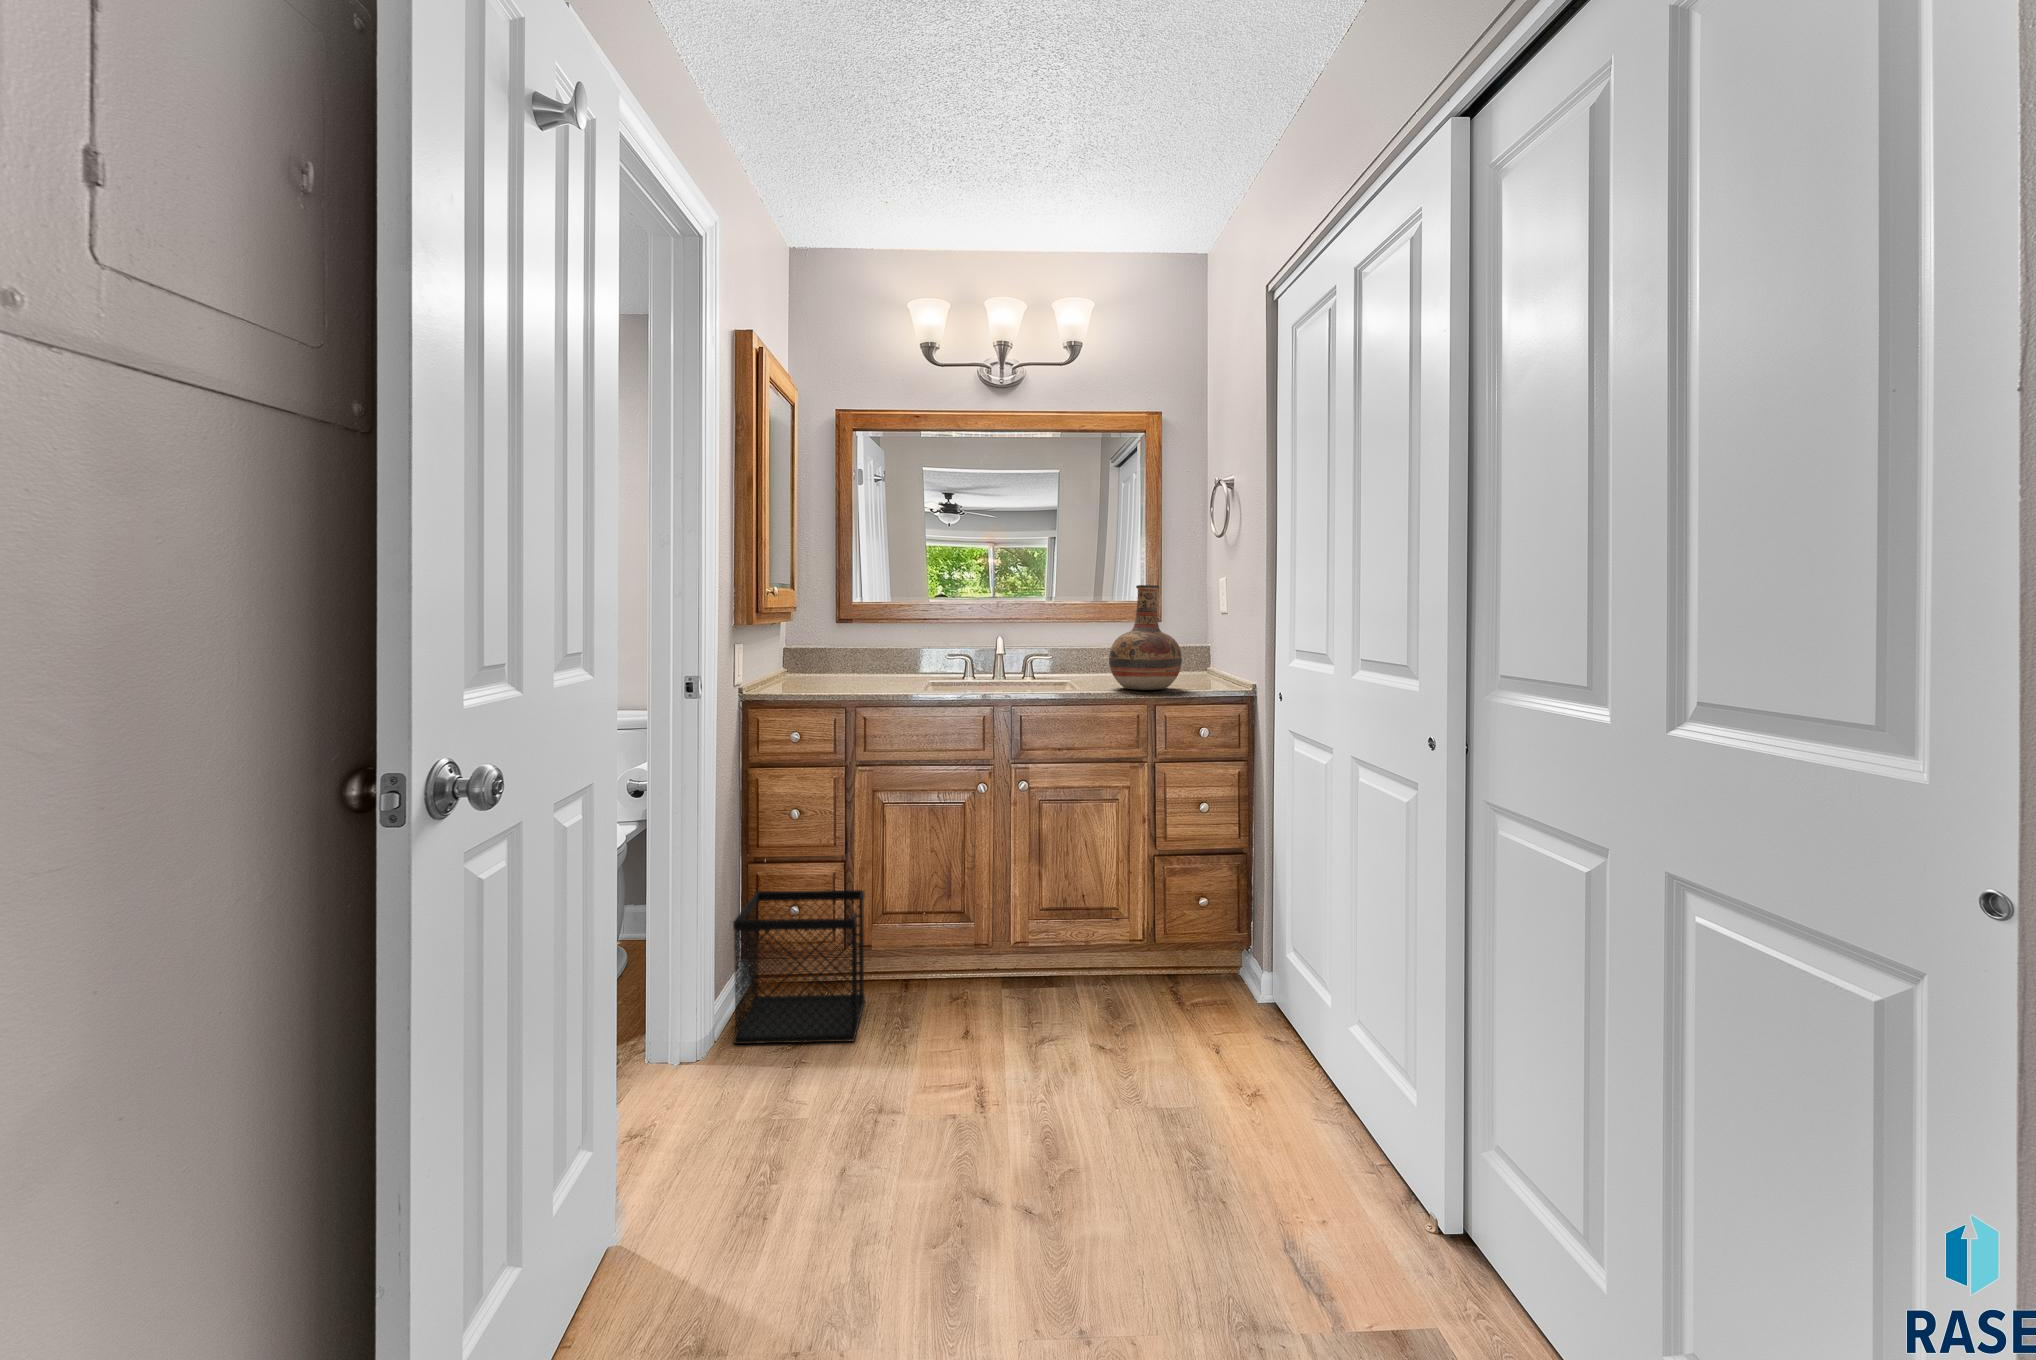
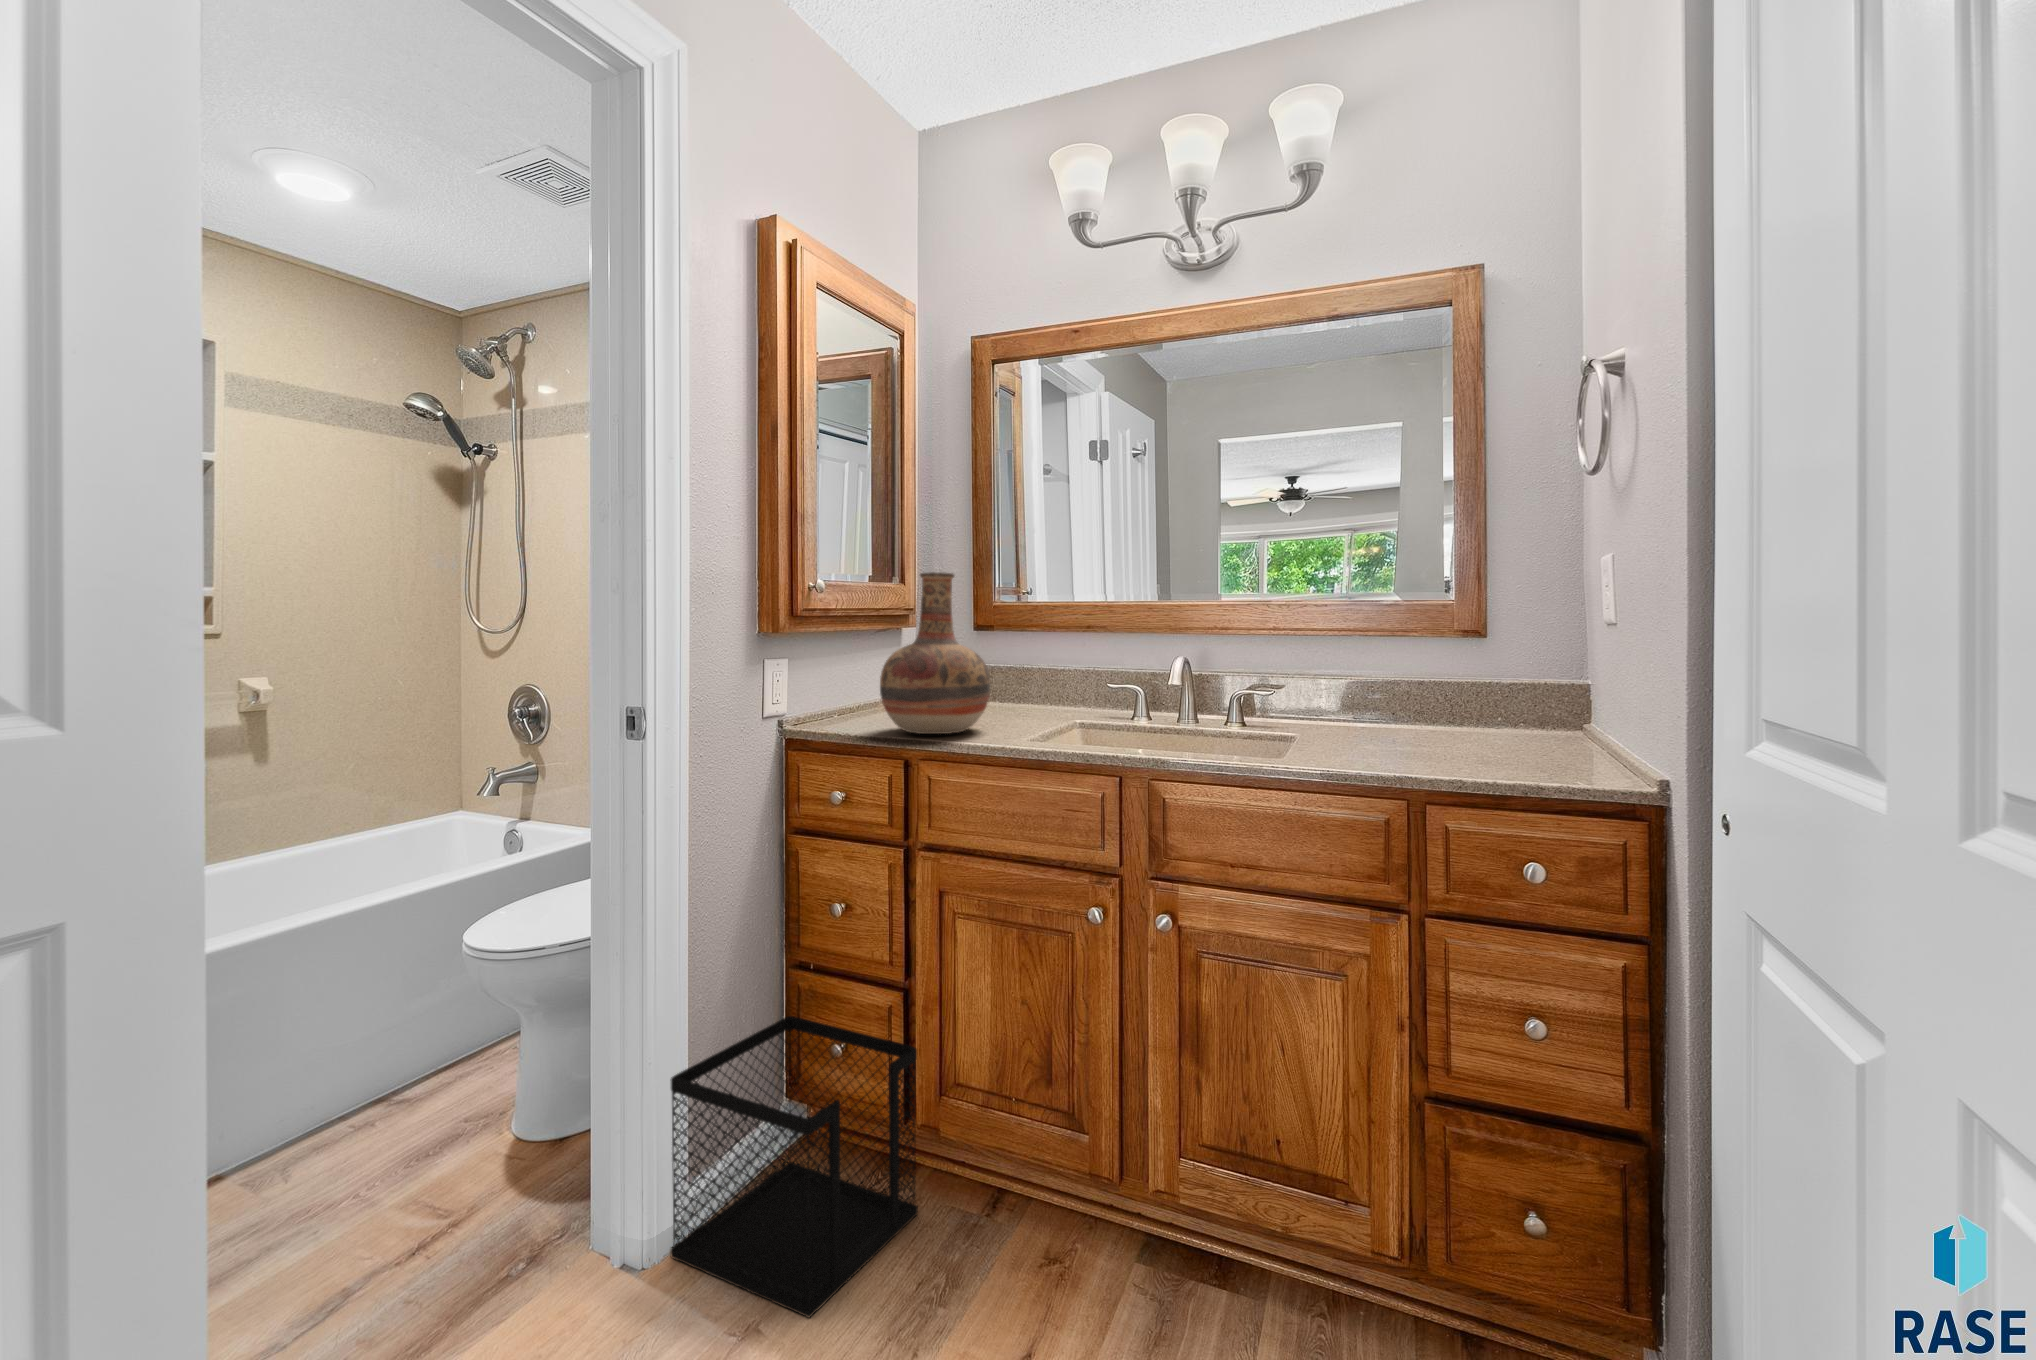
vase: present [1109,585,1182,690] -> present [880,572,990,734]

